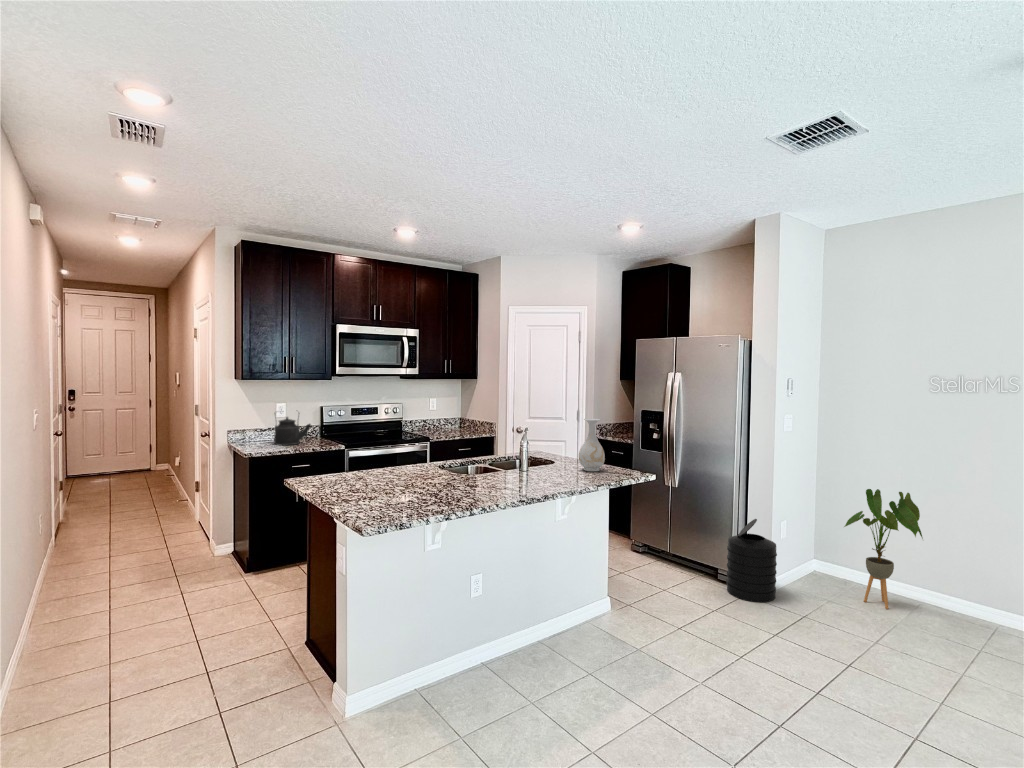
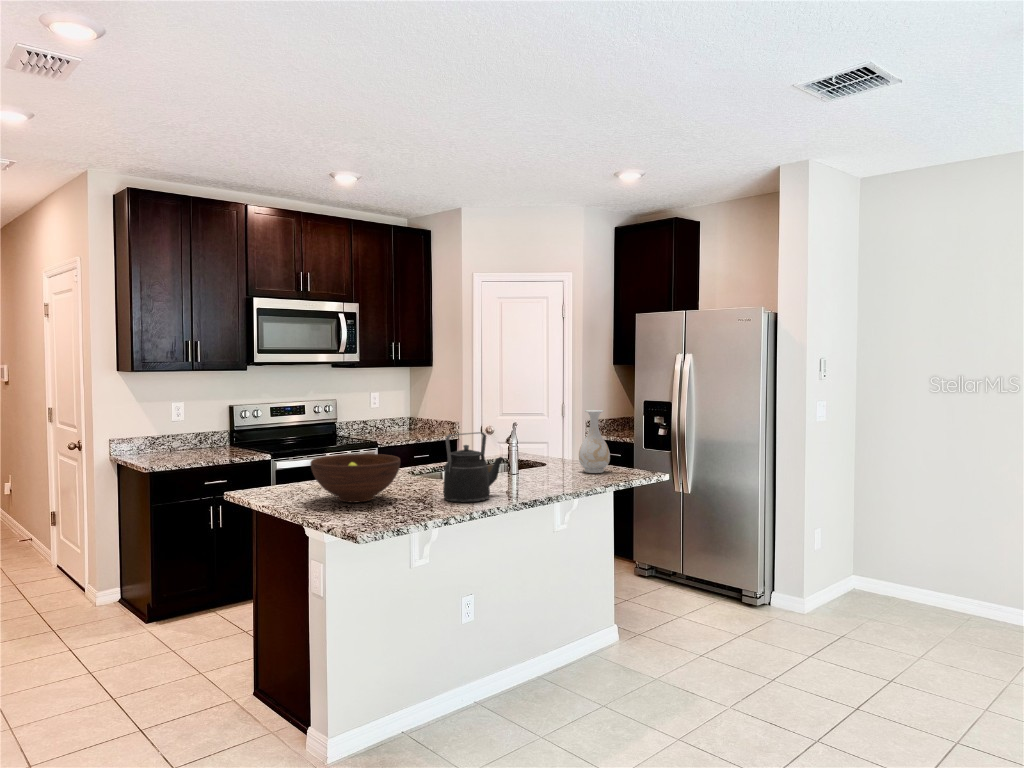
kettle: present [274,416,311,445] -> present [443,432,504,502]
fruit bowl: none [344,452,420,495] -> present [311,454,400,503]
house plant: present [844,489,923,609] -> none [884,486,974,625]
trash can: present [726,519,777,602] -> none [752,527,810,624]

